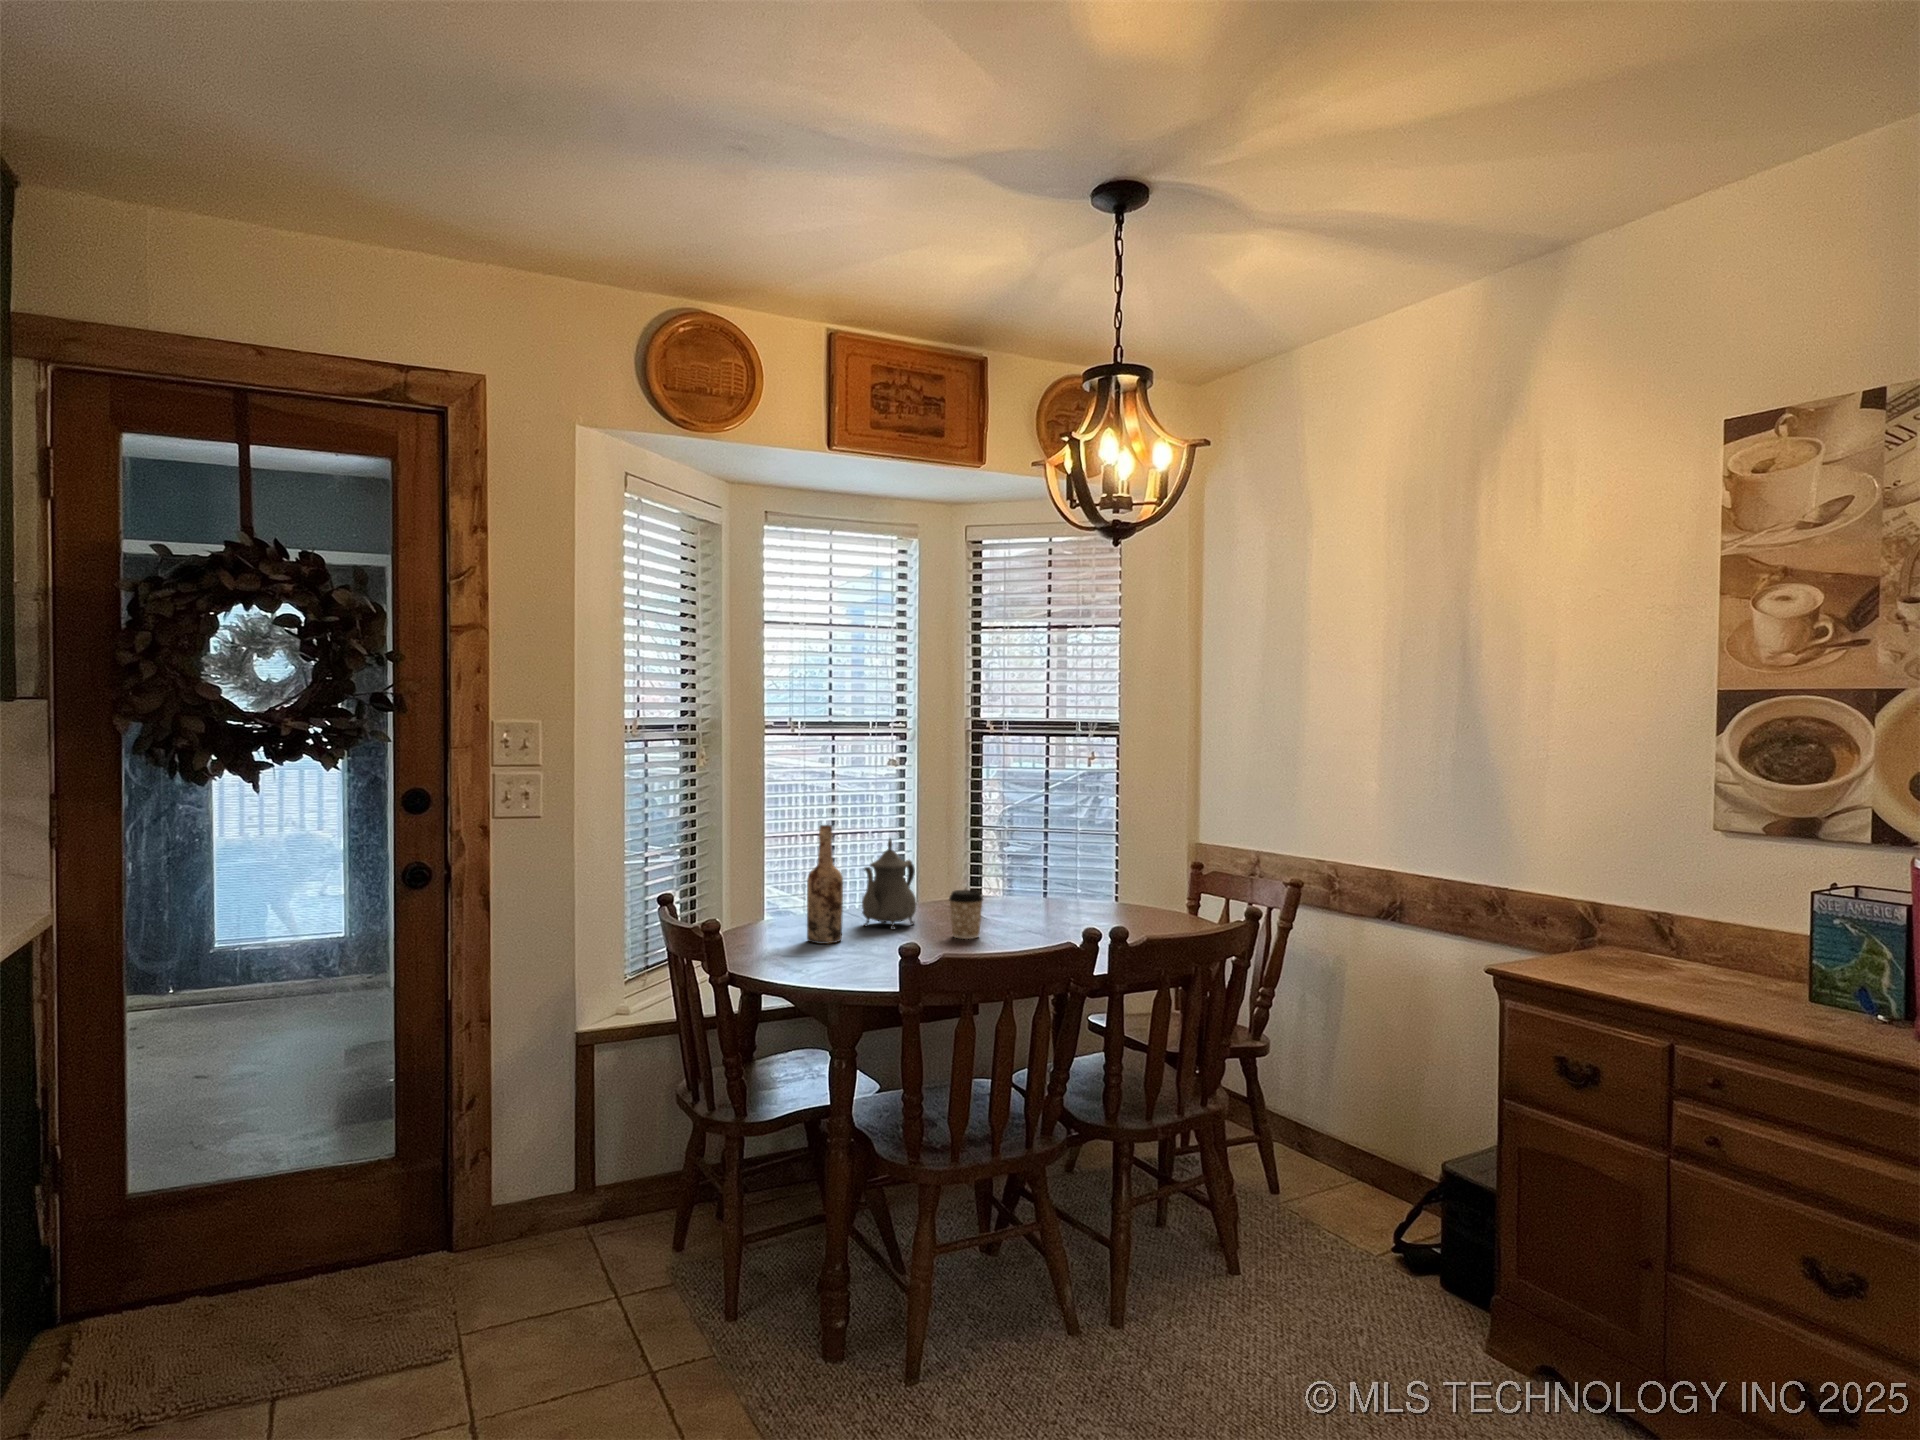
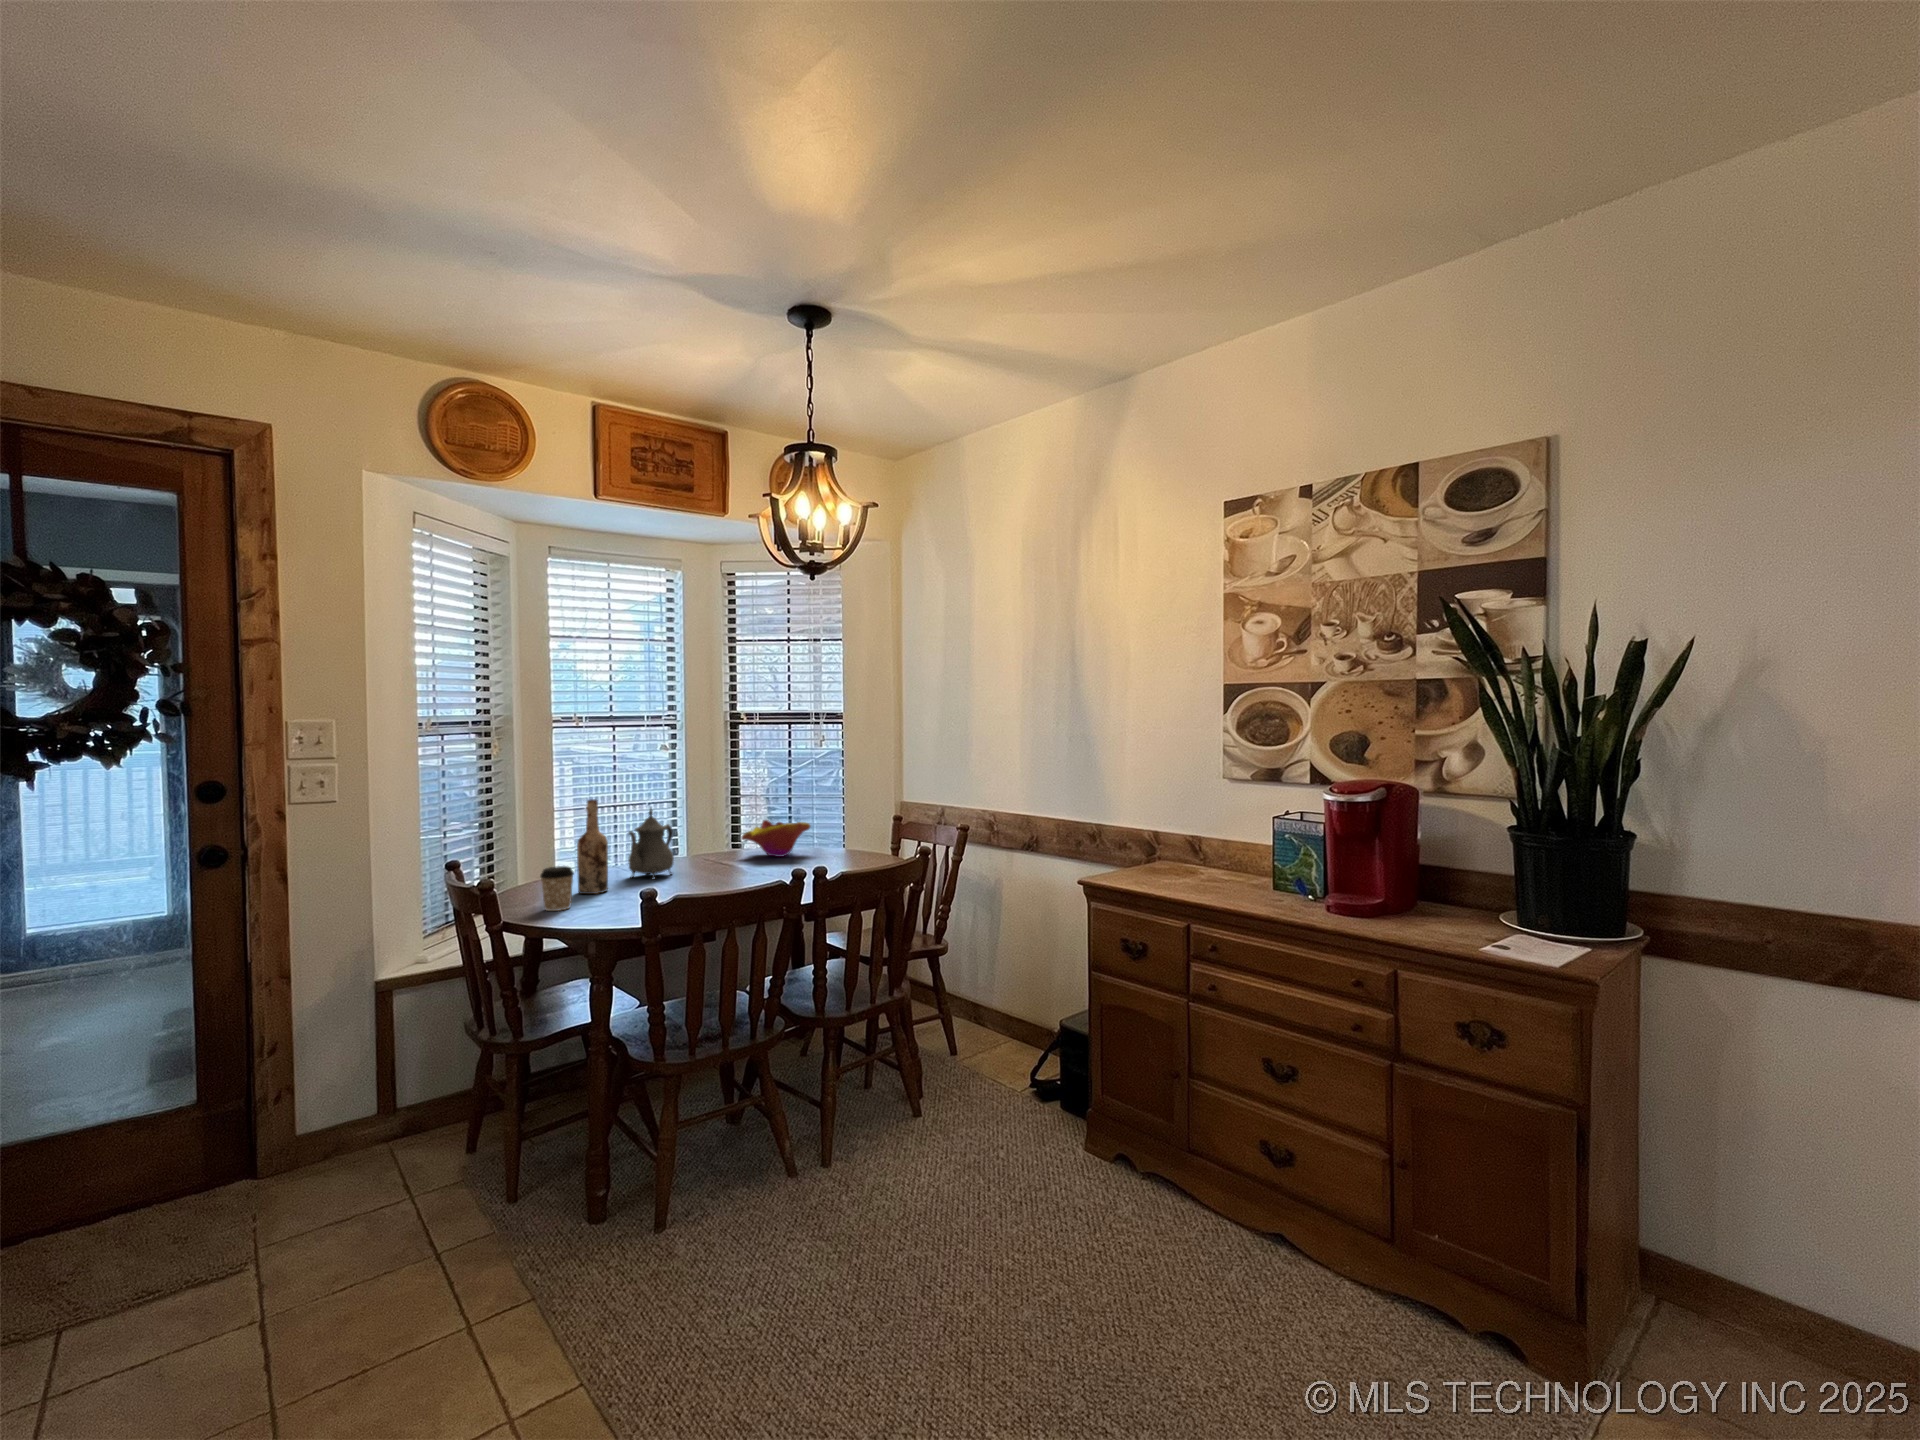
decorative bowl: none [994,860,1083,909] -> present [741,820,810,857]
coffee cup: present [949,890,983,939] -> present [540,866,574,911]

